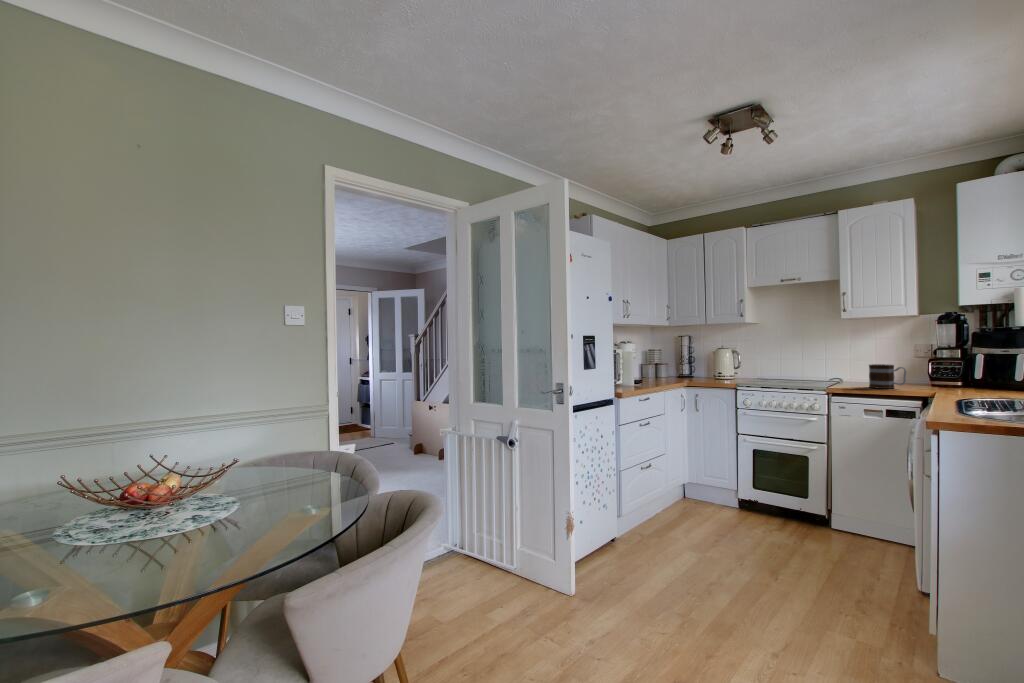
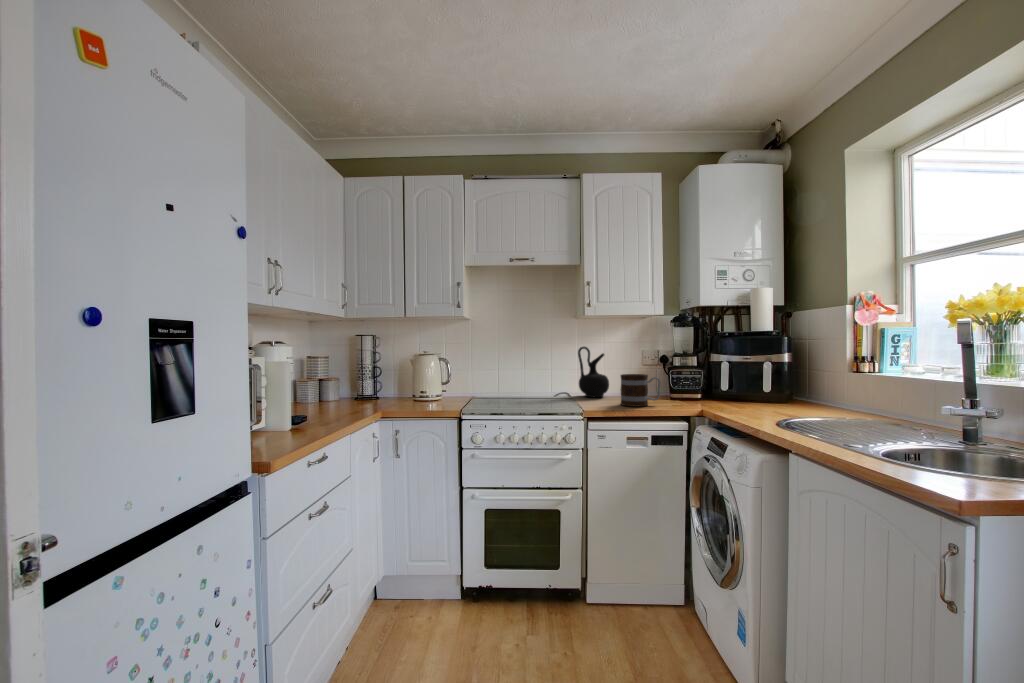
ceramic jug: none [842,343,871,382] -> present [578,347,609,397]

